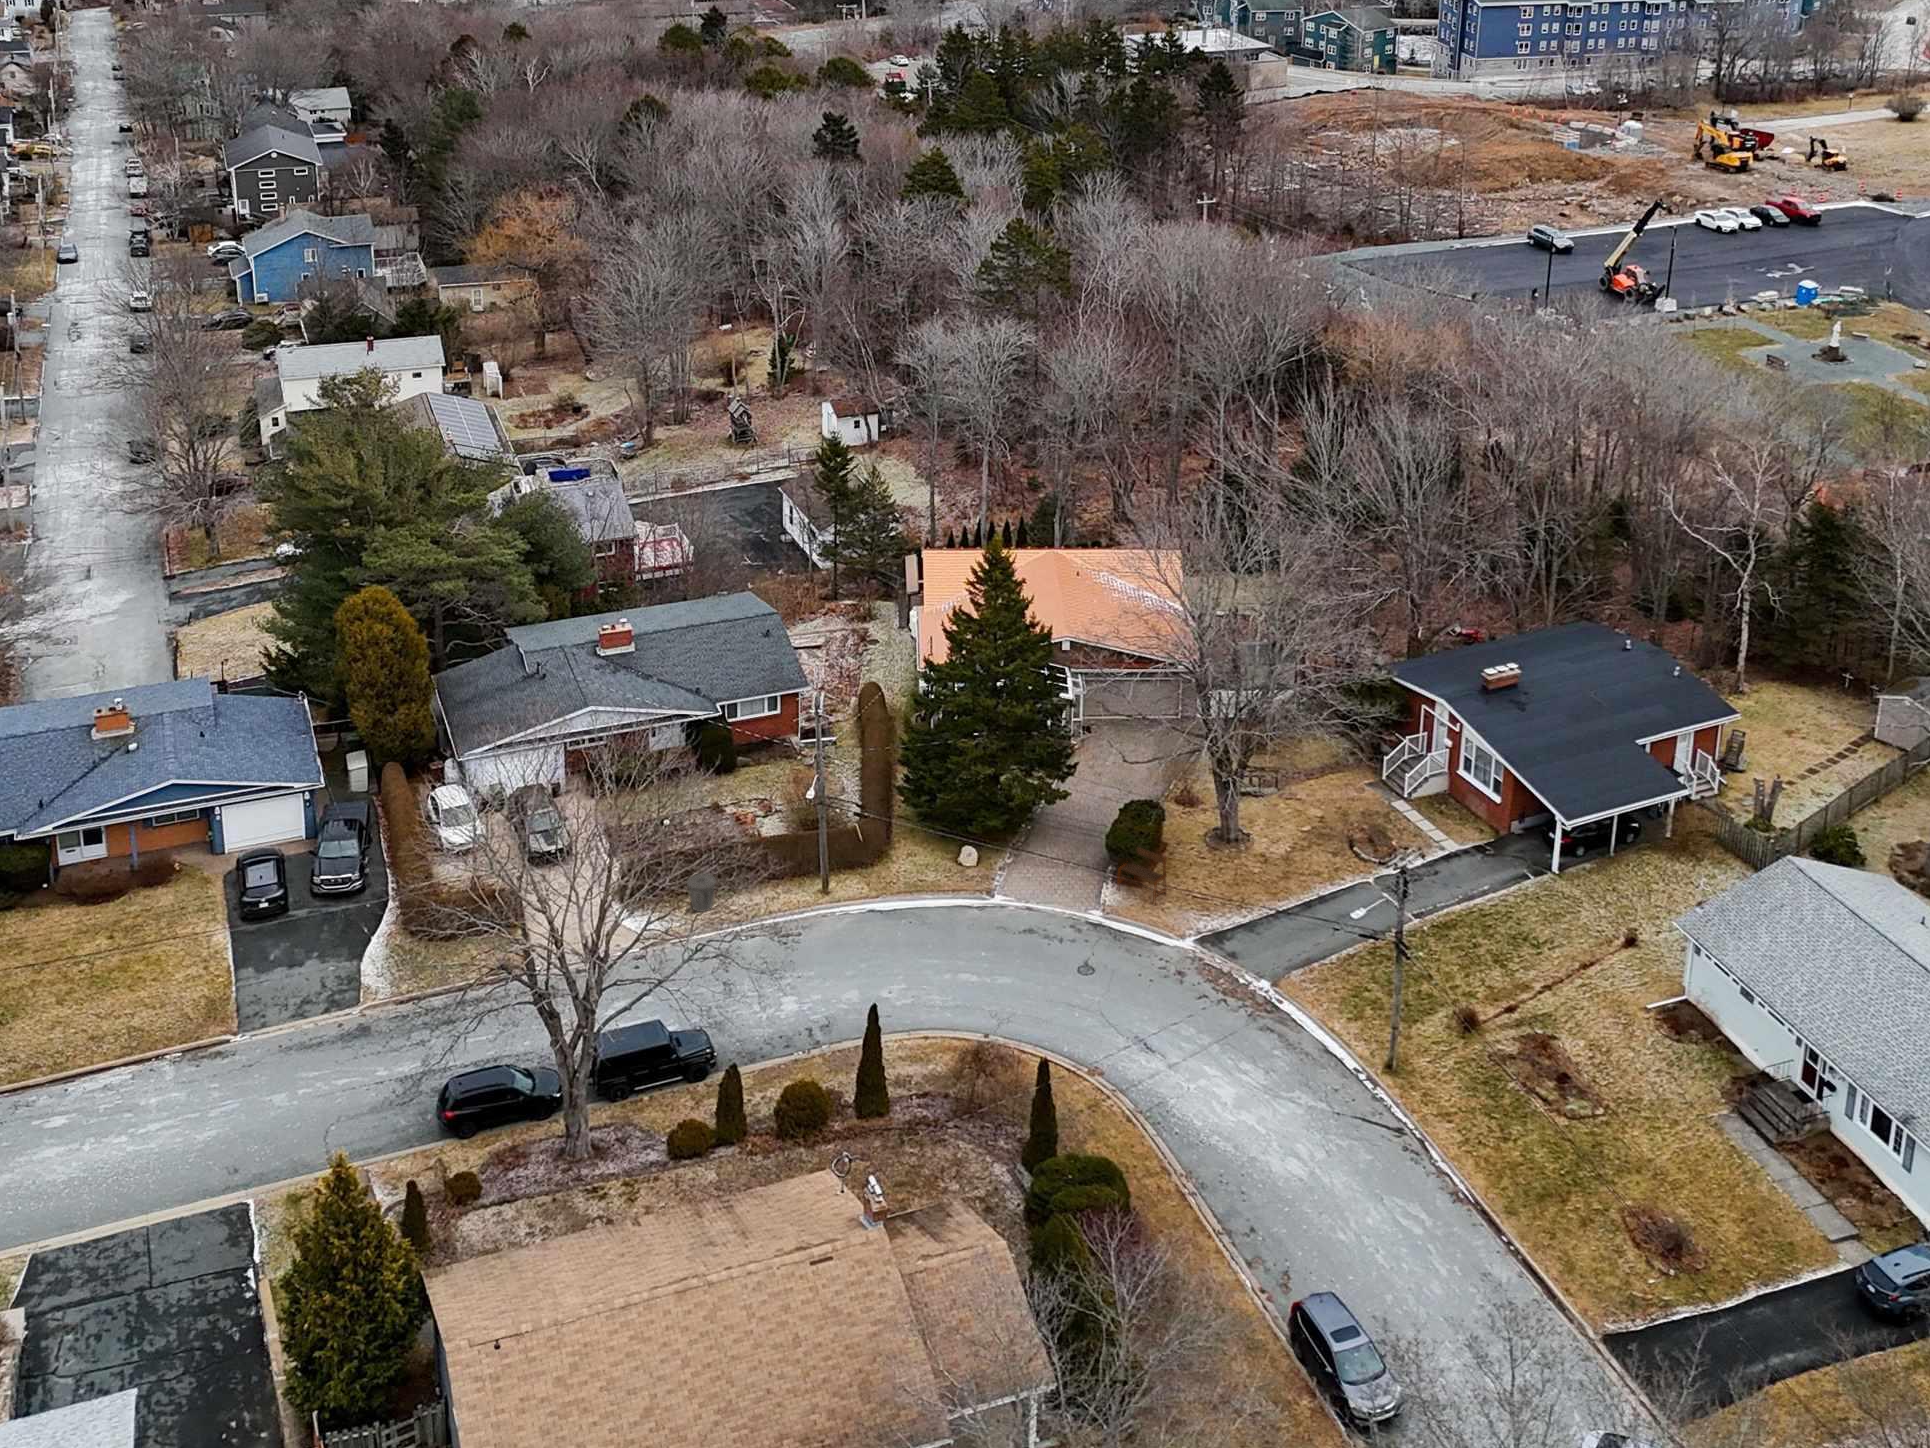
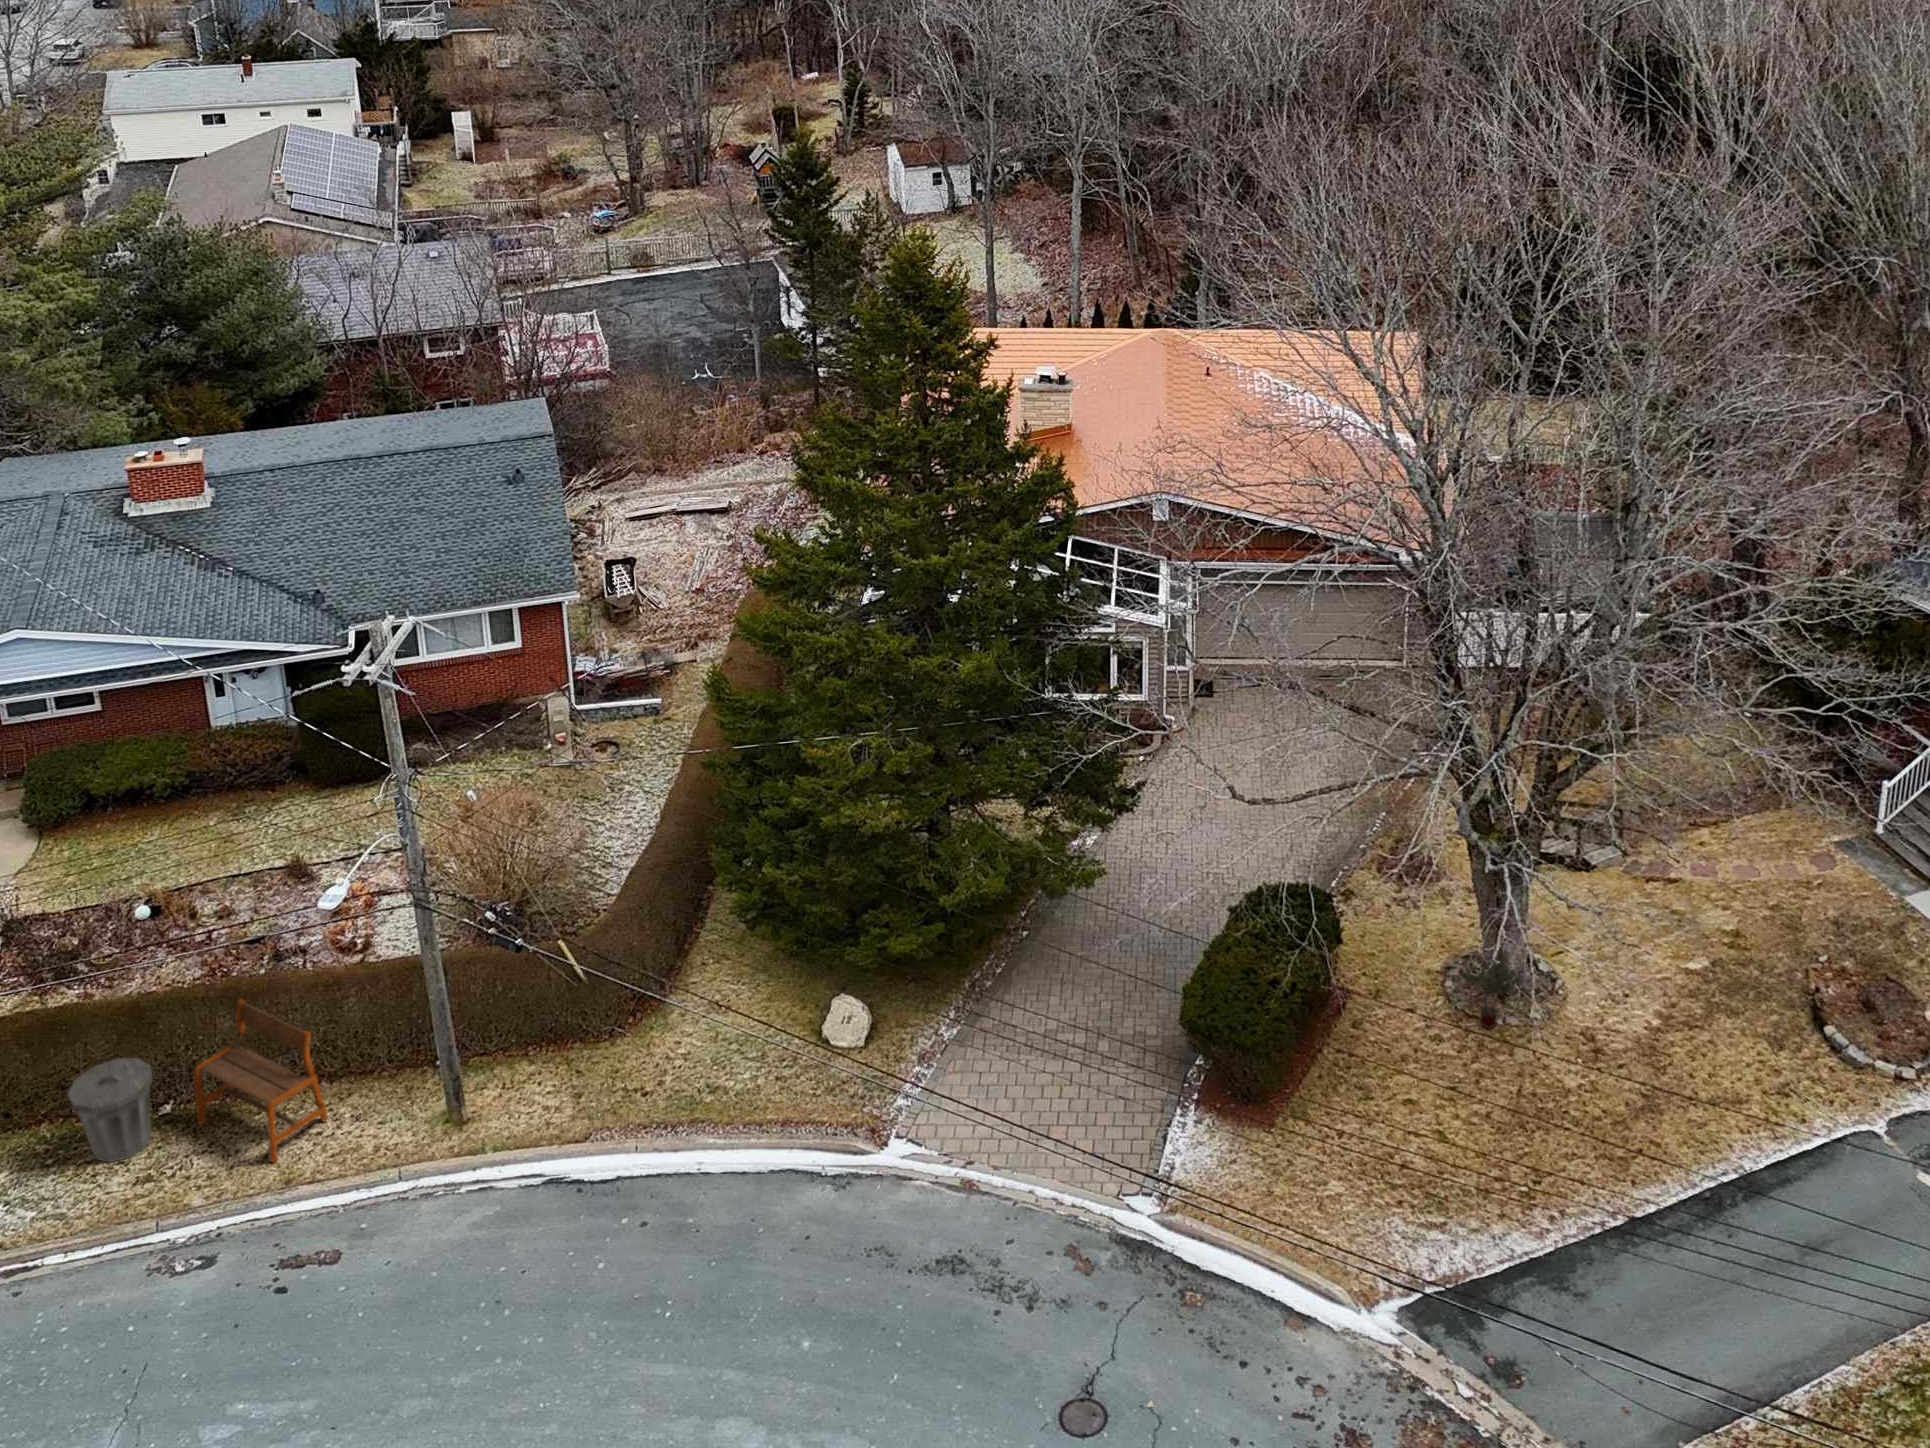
potted tree: none [1211,821,1237,854] -> present [1459,951,1523,1029]
bench: present [1117,847,1167,904] -> present [194,1000,328,1163]

